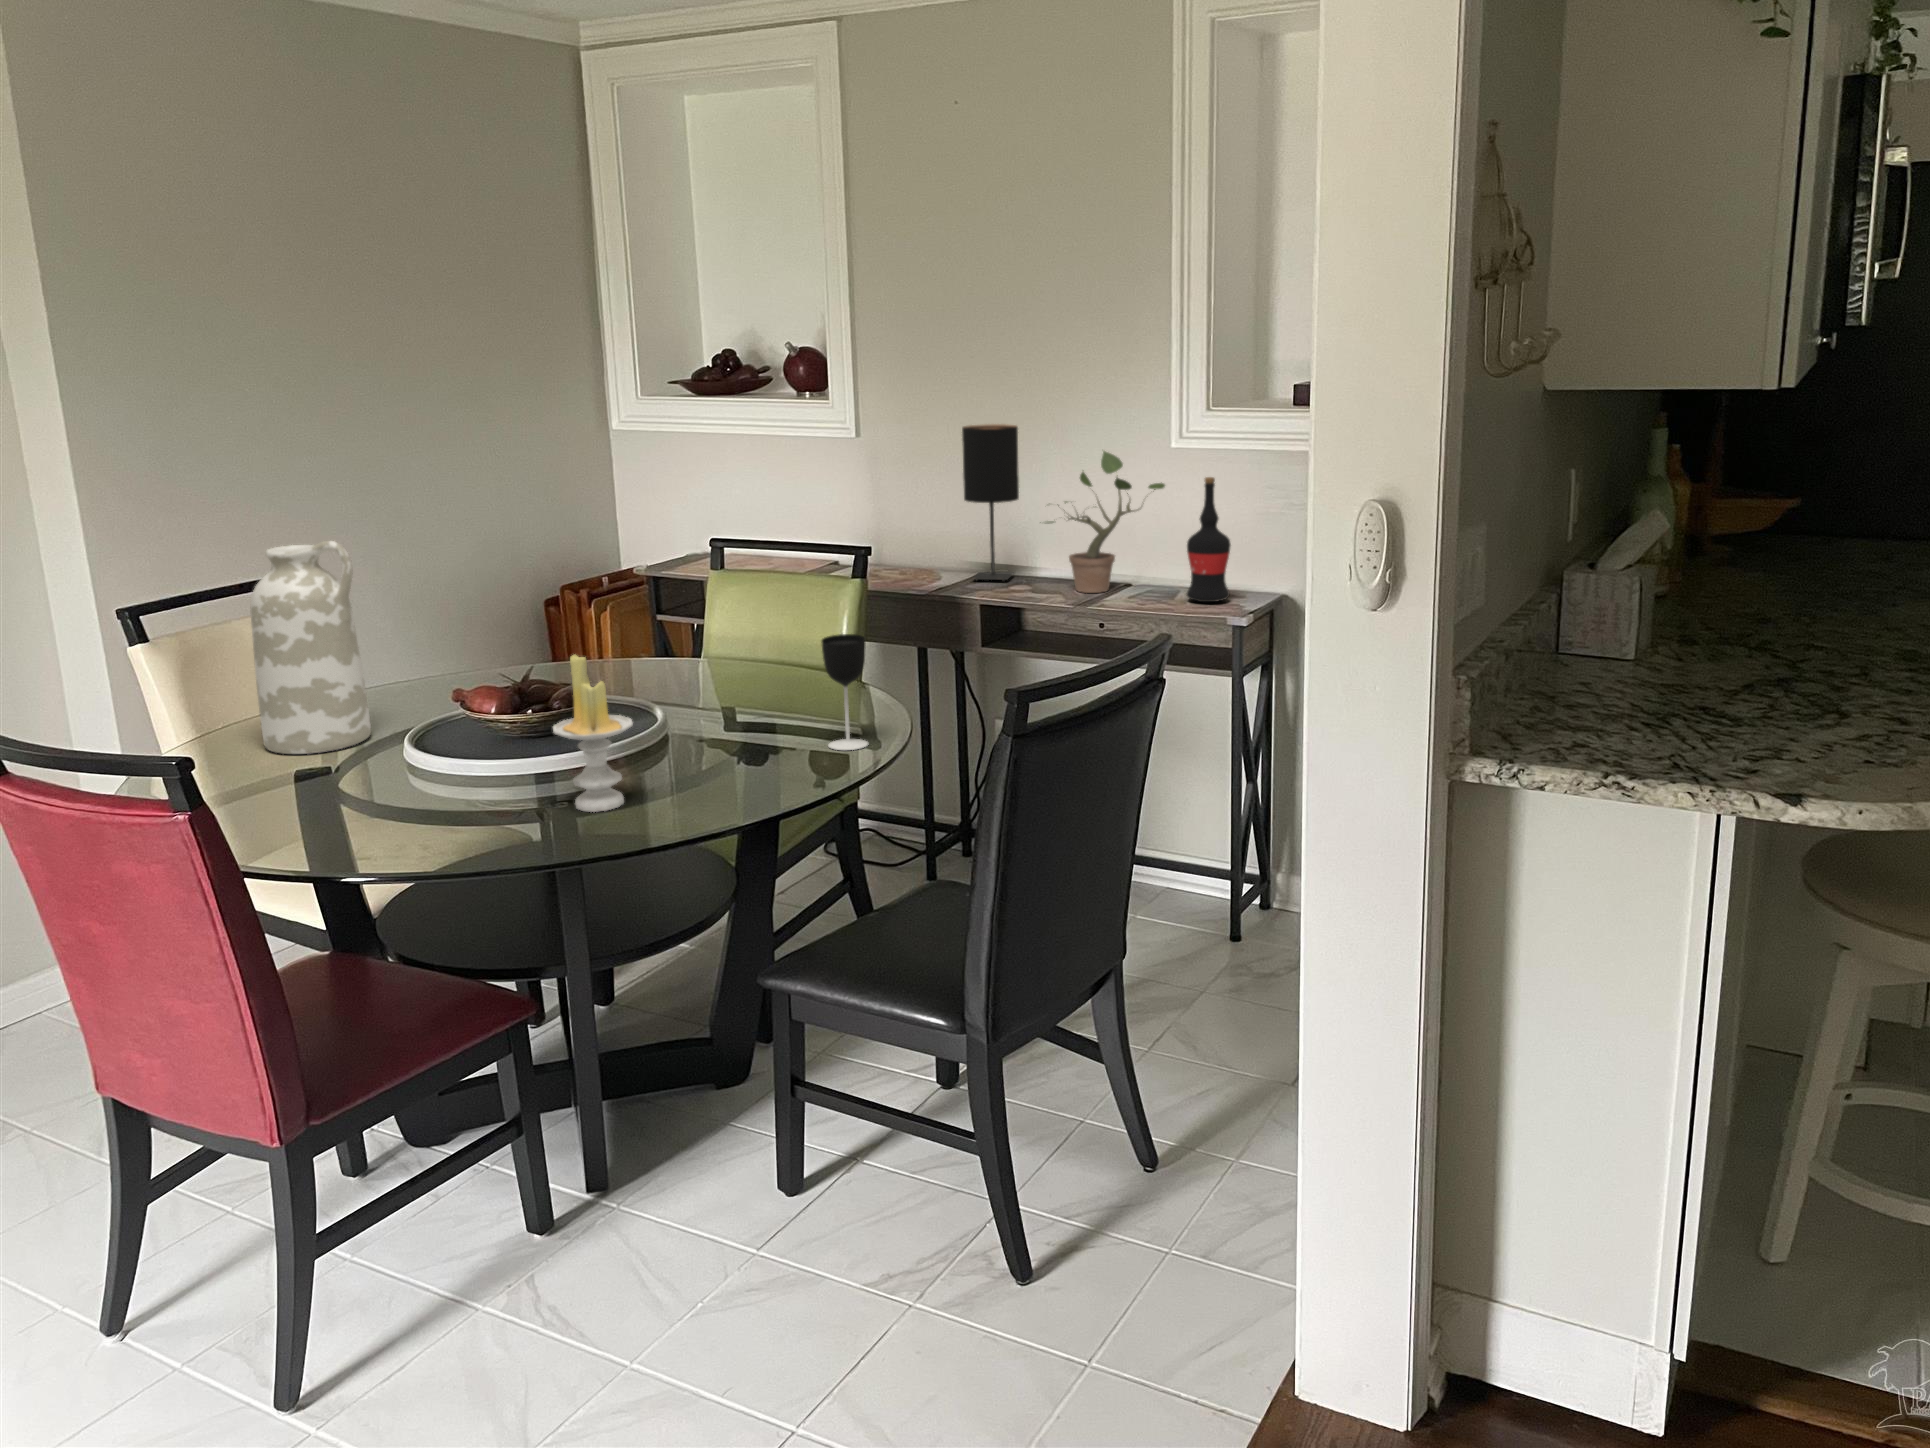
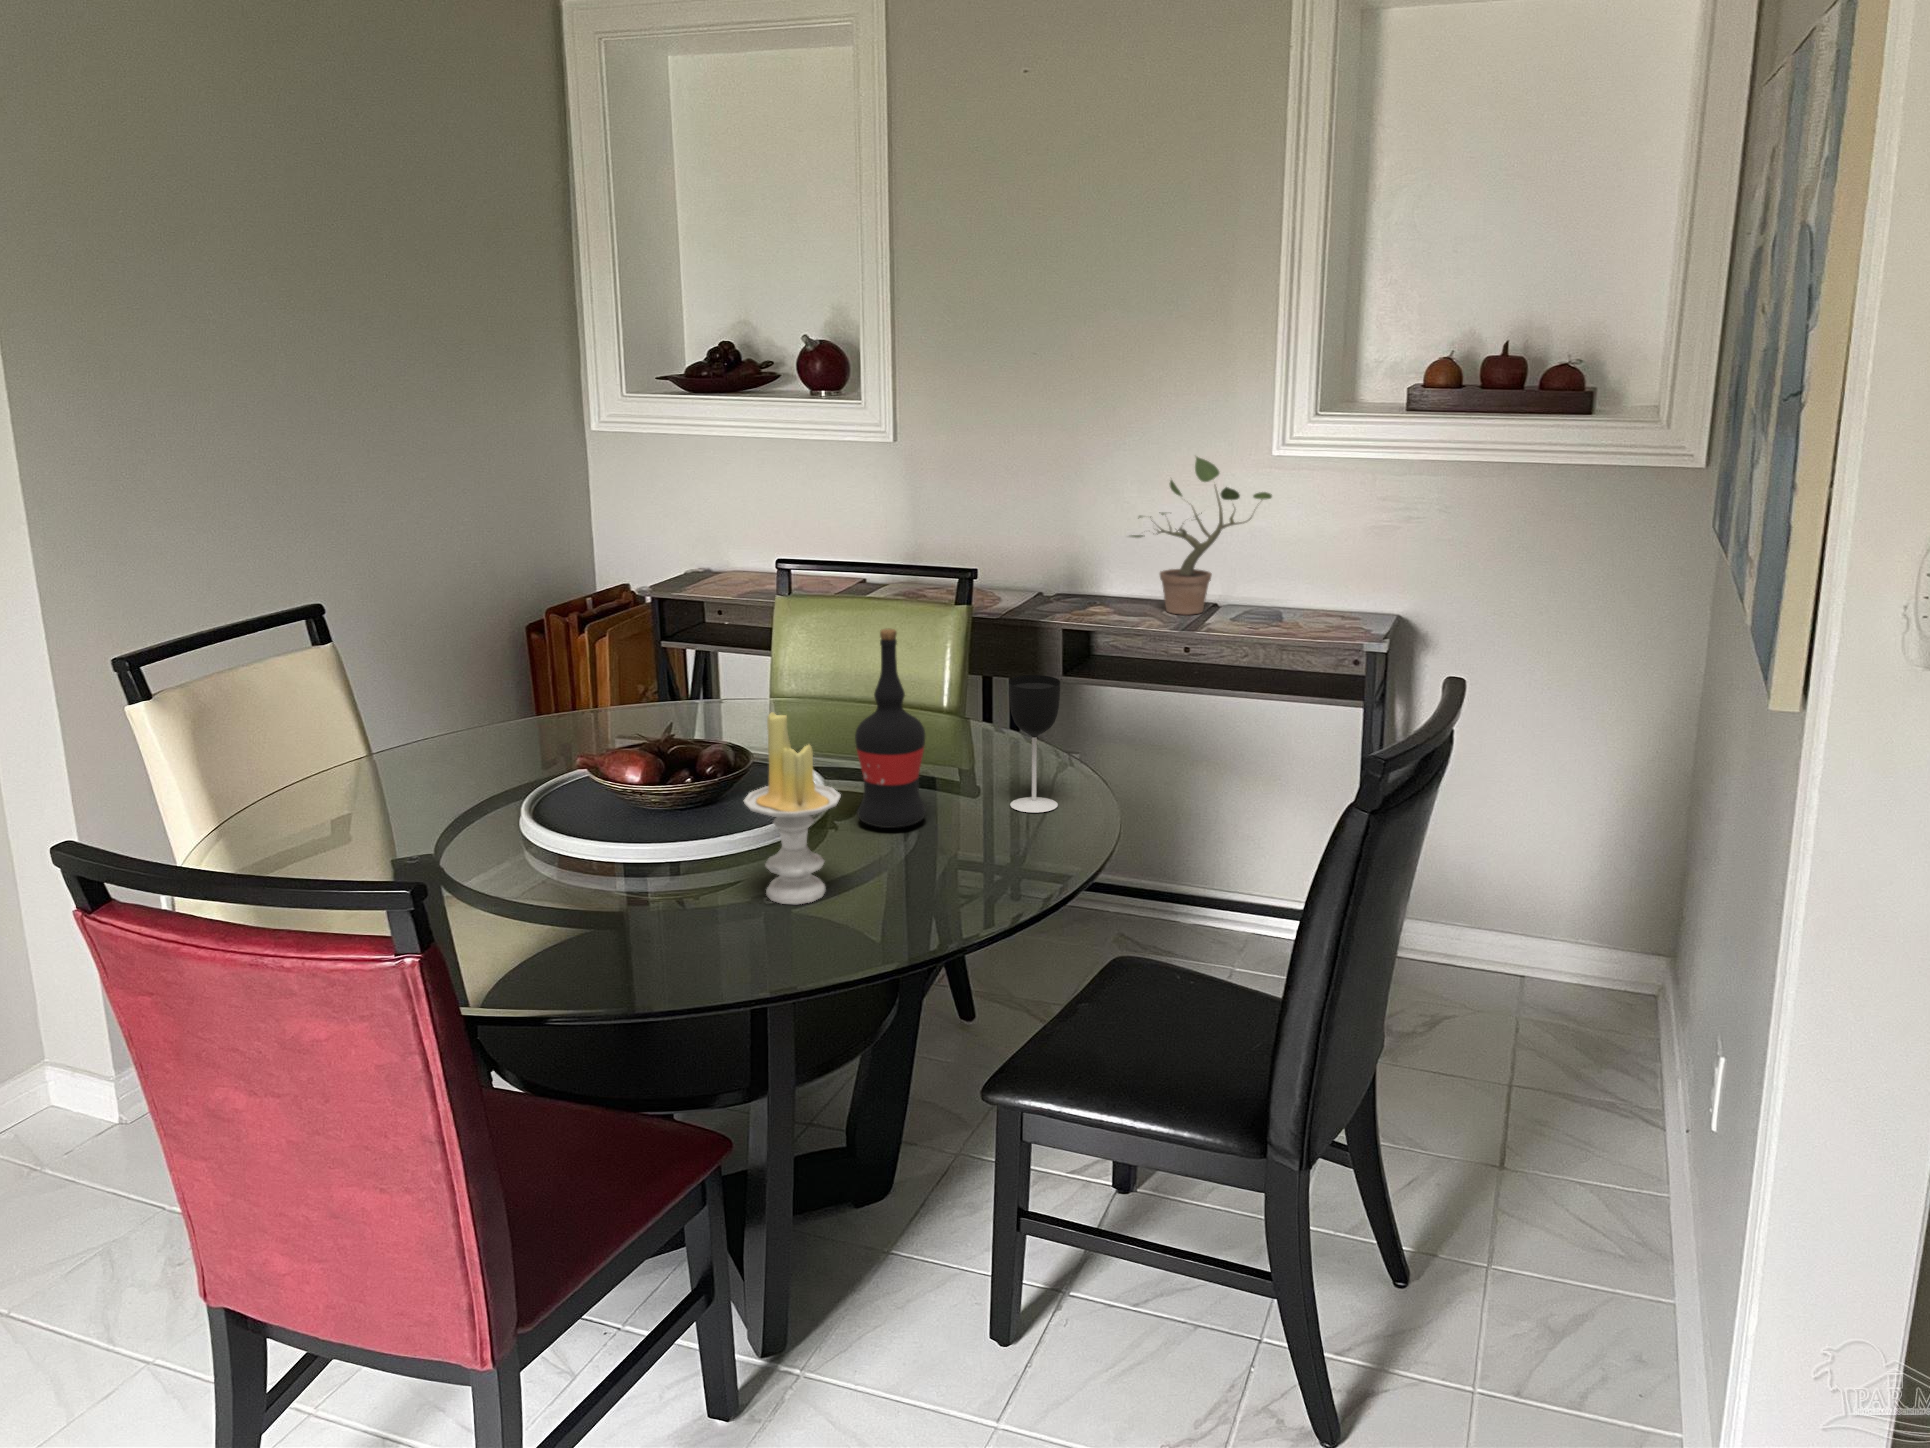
table lamp: present [962,424,1019,581] -> none [1032,427,1095,602]
wine bottle: present [1186,477,1231,602] -> present [855,629,926,828]
vase: present [251,541,371,754] -> none [308,570,447,833]

